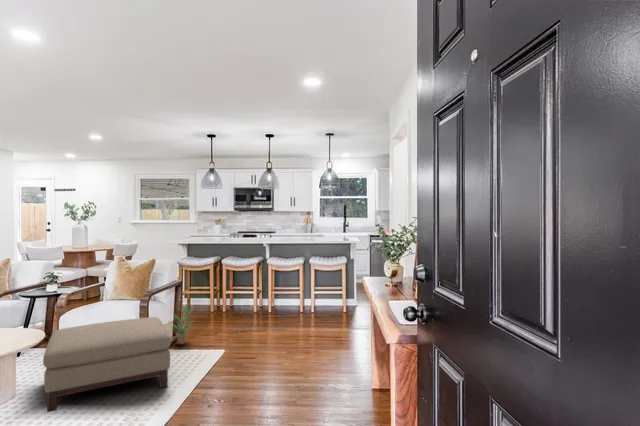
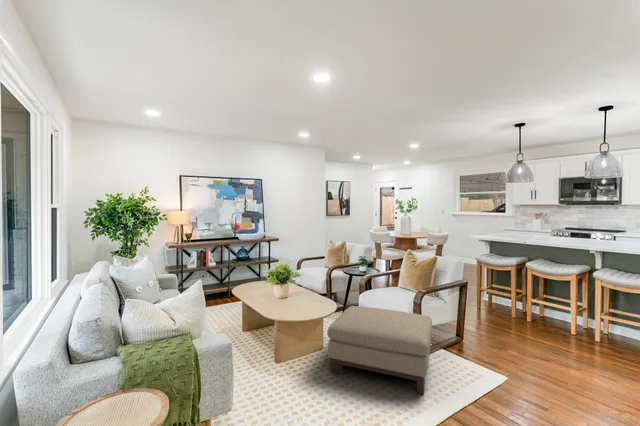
potted plant: present [172,305,191,344] -> none [449,307,476,348]

